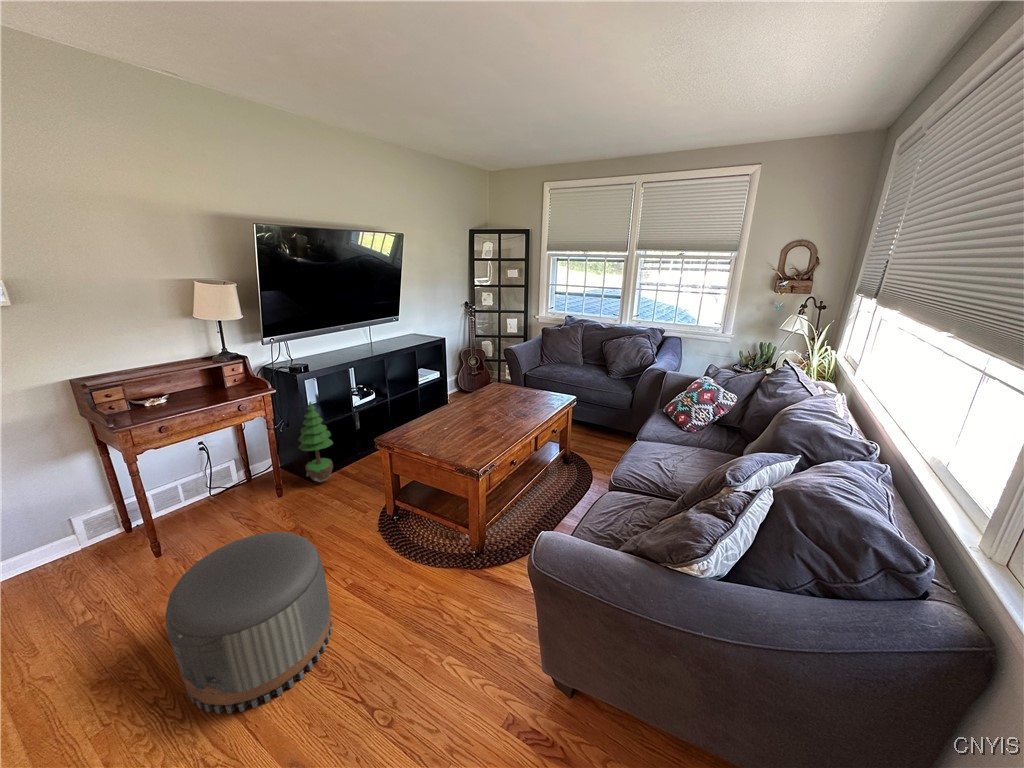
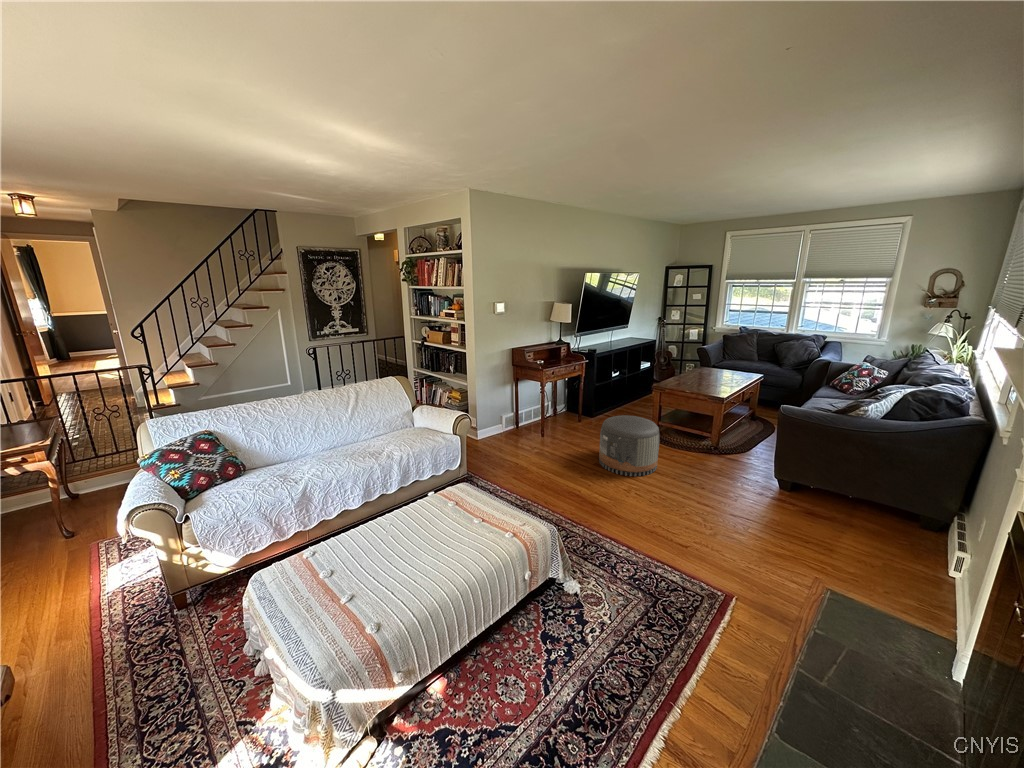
potted tree: present [298,402,333,482] -> none [592,368,610,417]

